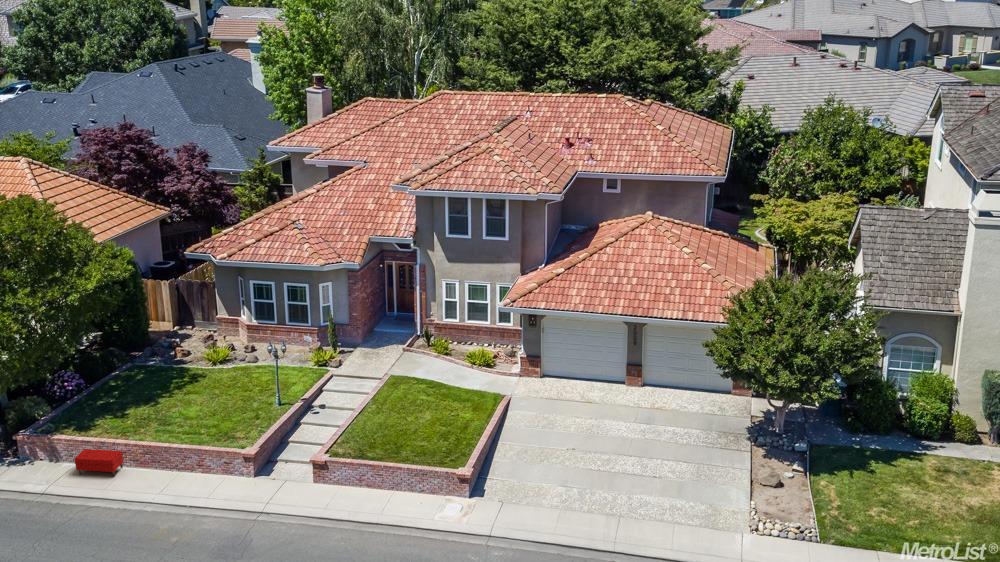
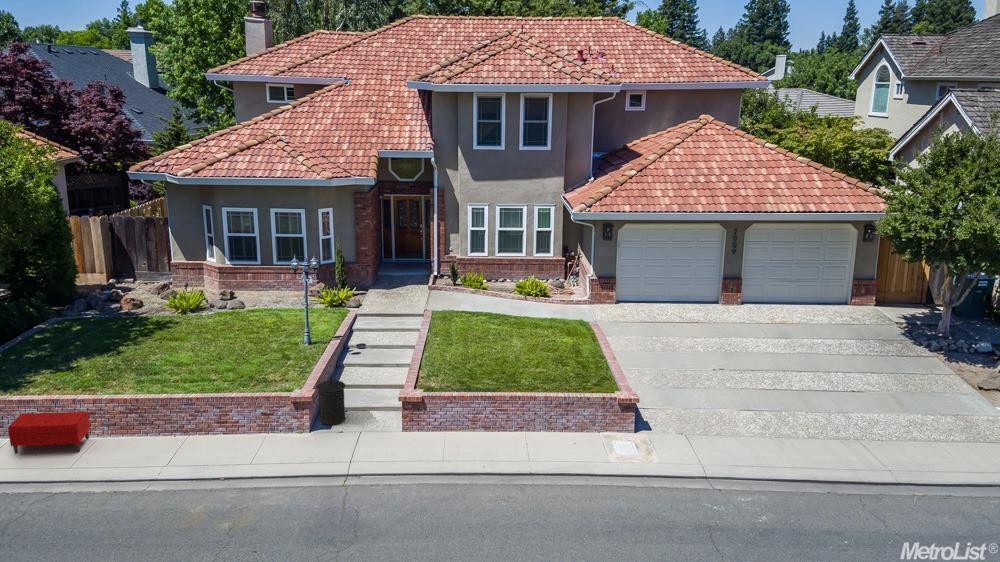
trash can: none [261,441,282,473] -> present [317,379,345,425]

